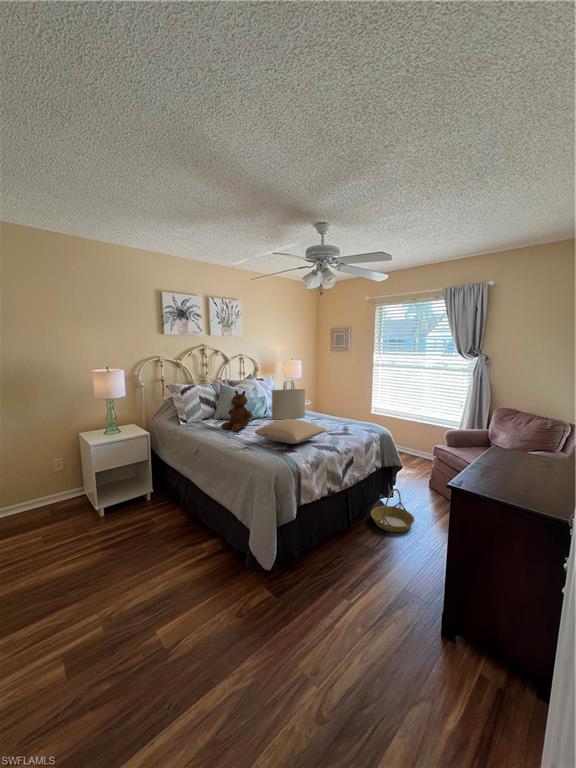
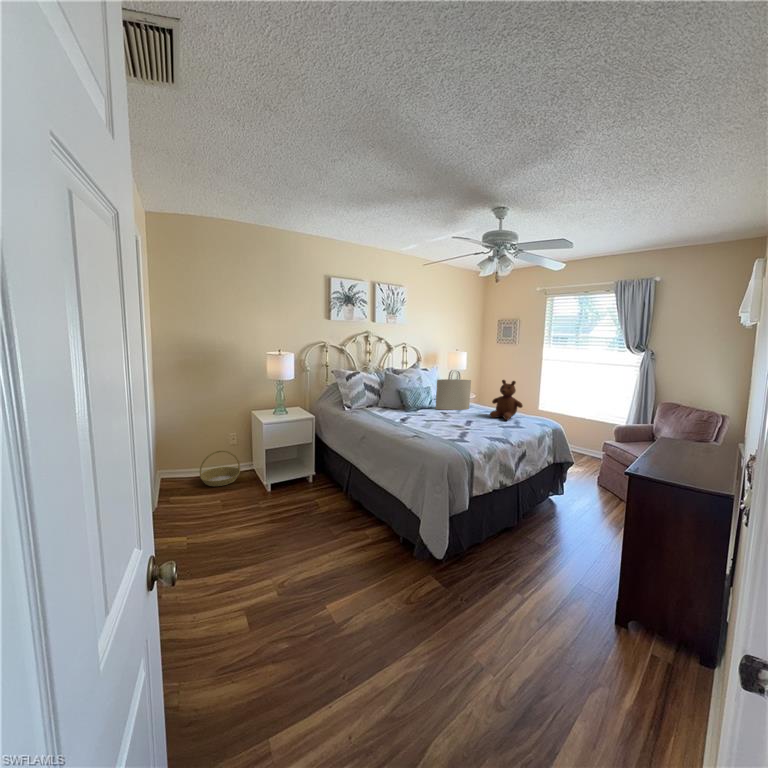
teddy bear: present [221,390,252,431] -> present [490,380,523,420]
pillow: present [255,419,326,444] -> none [424,409,498,434]
basket: present [371,489,414,532] -> present [200,451,240,486]

